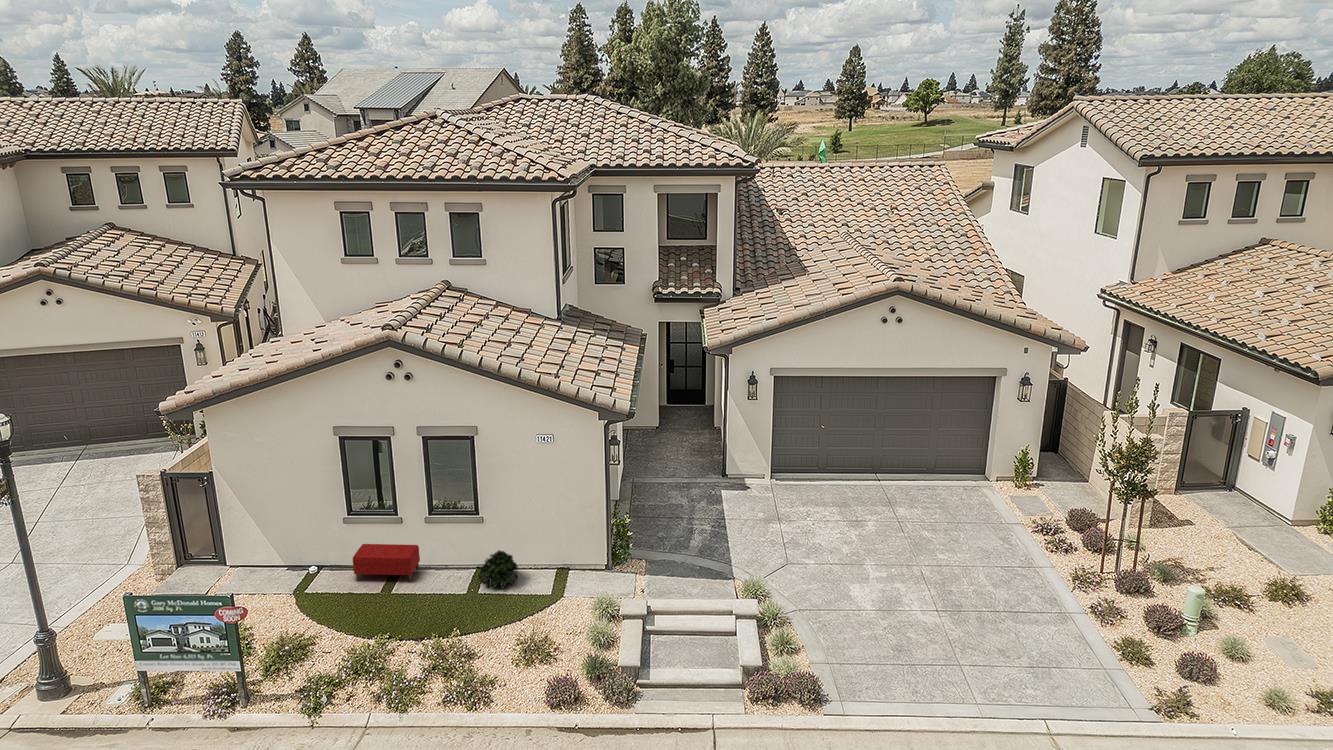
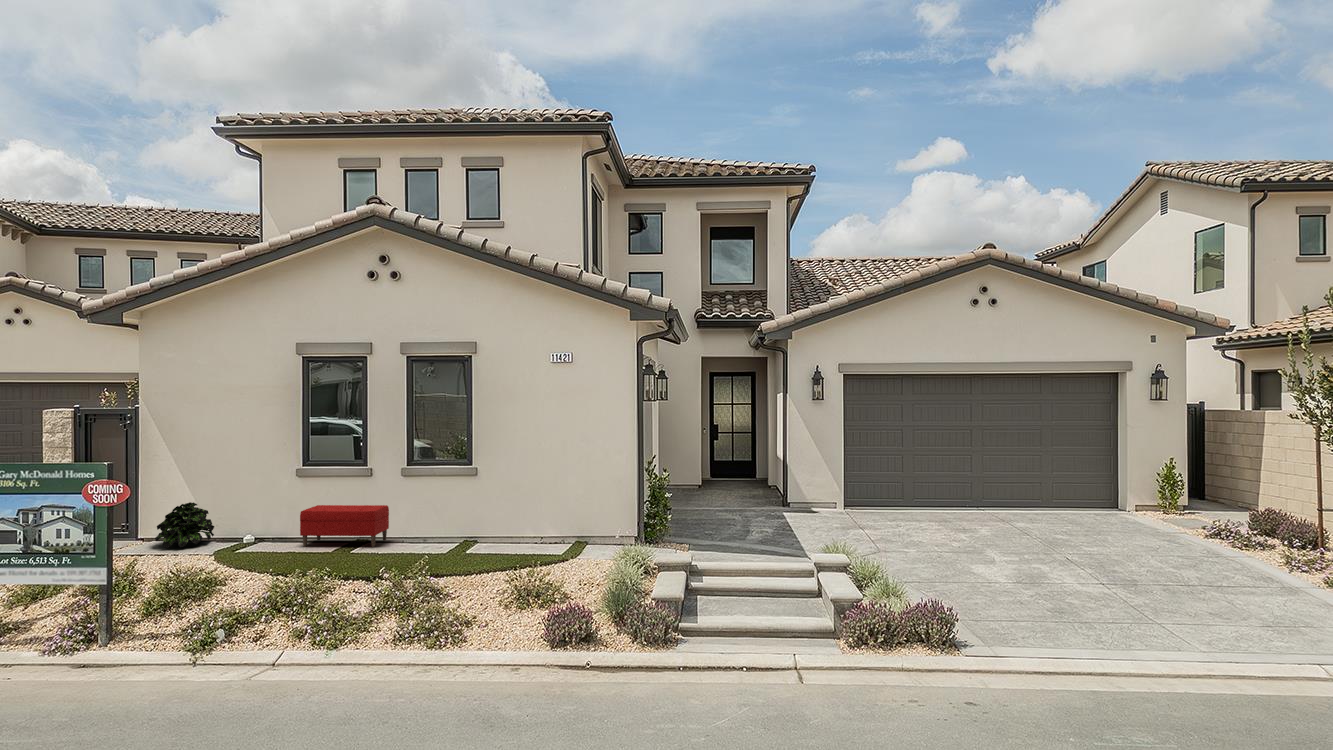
potted plant: present [478,551,518,588] -> present [155,502,214,548]

